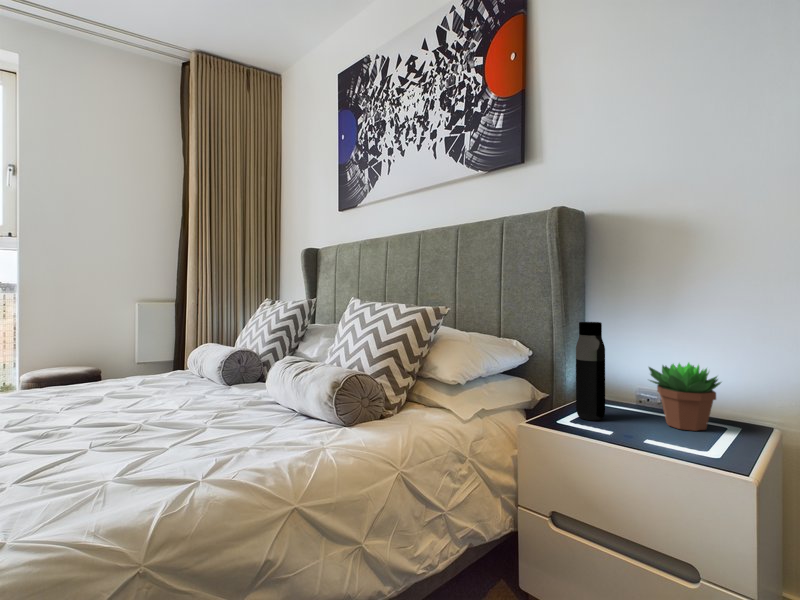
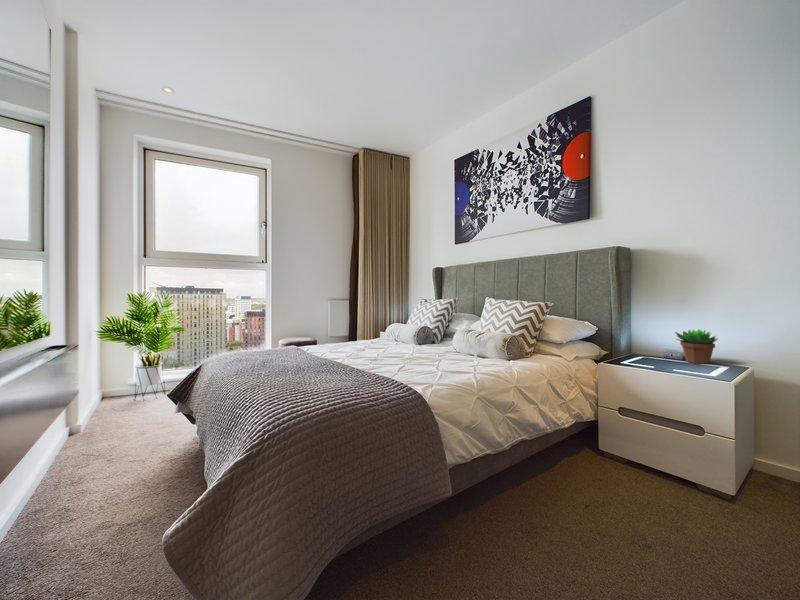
water bottle: present [576,322,605,420] -> none [633,309,650,360]

